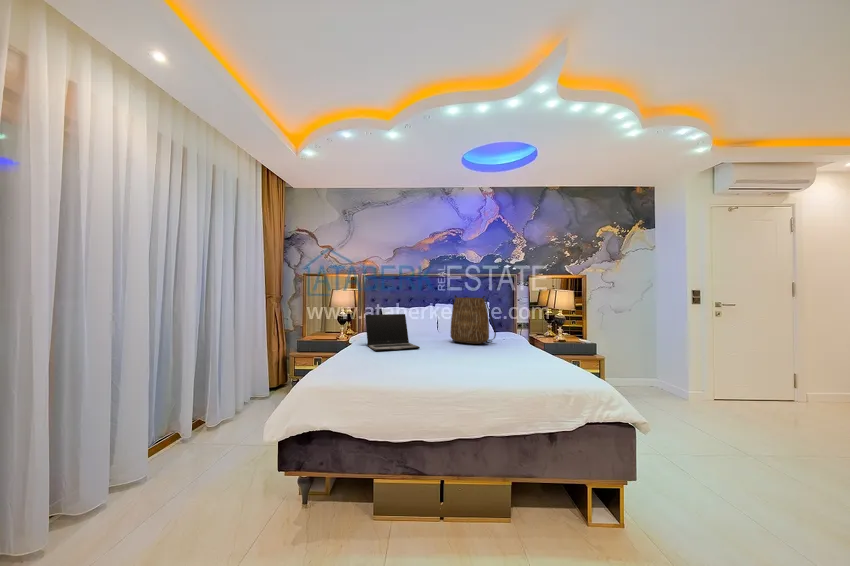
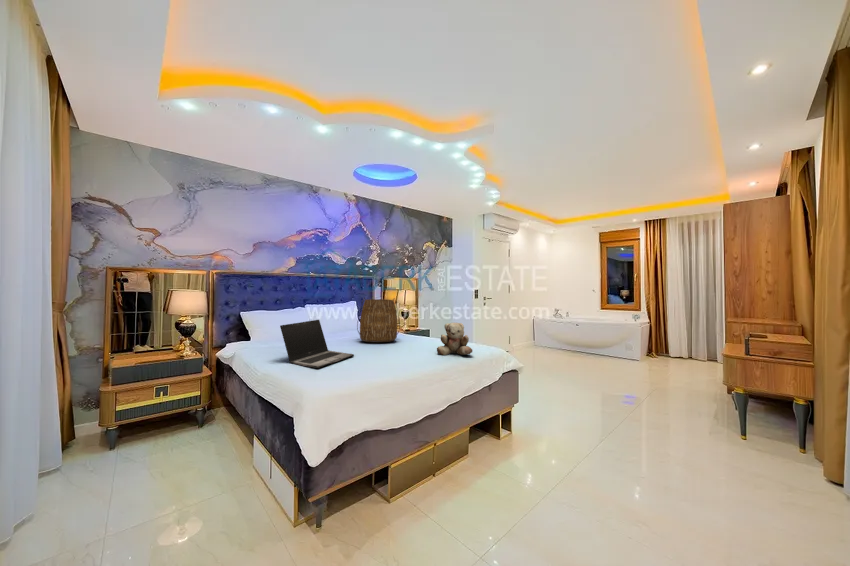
teddy bear: none [500,322,536,361] -> present [437,323,473,355]

